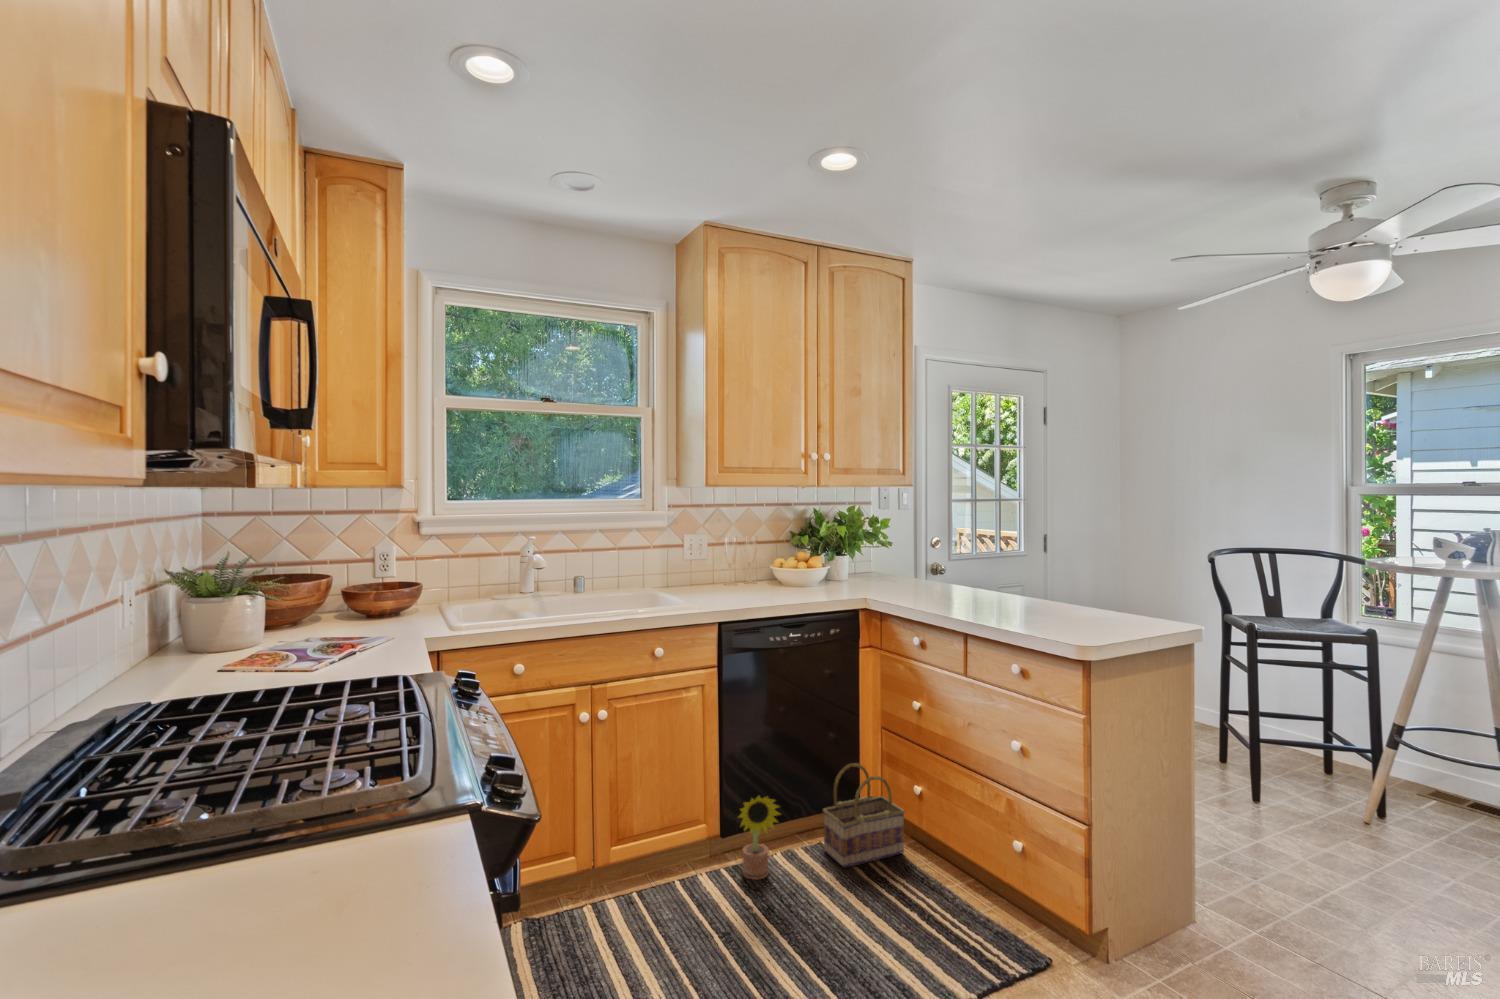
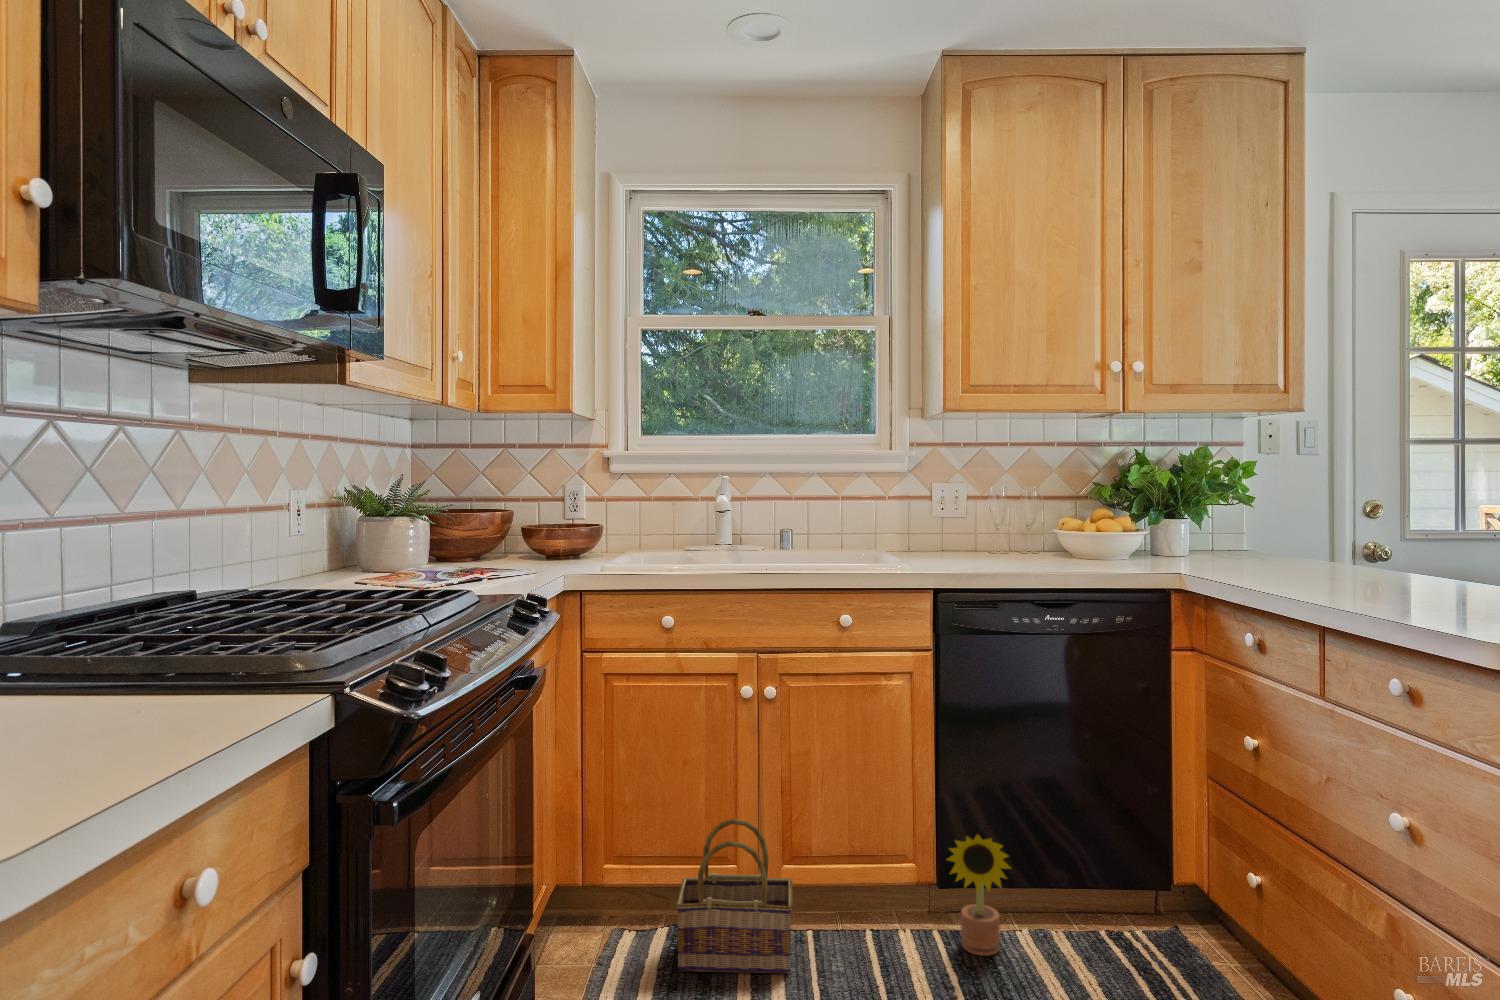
basket: present [823,763,905,868] -> present [676,819,793,973]

